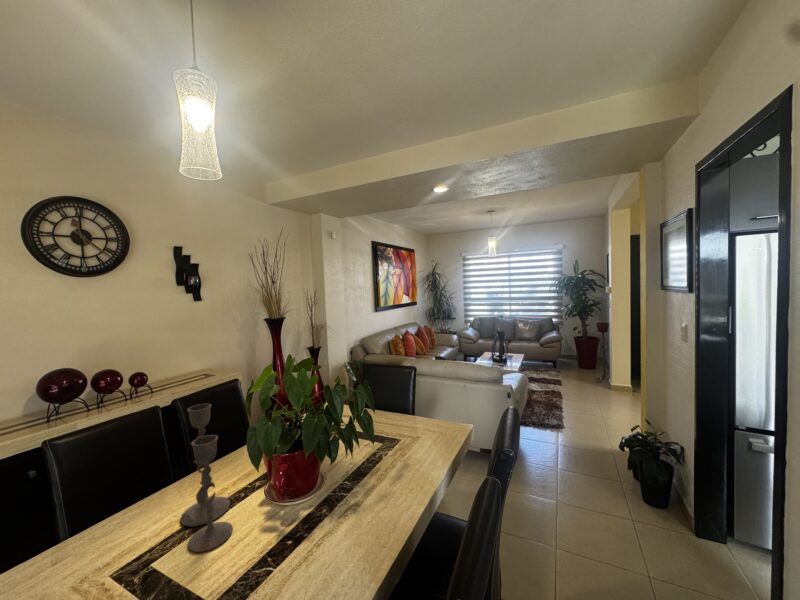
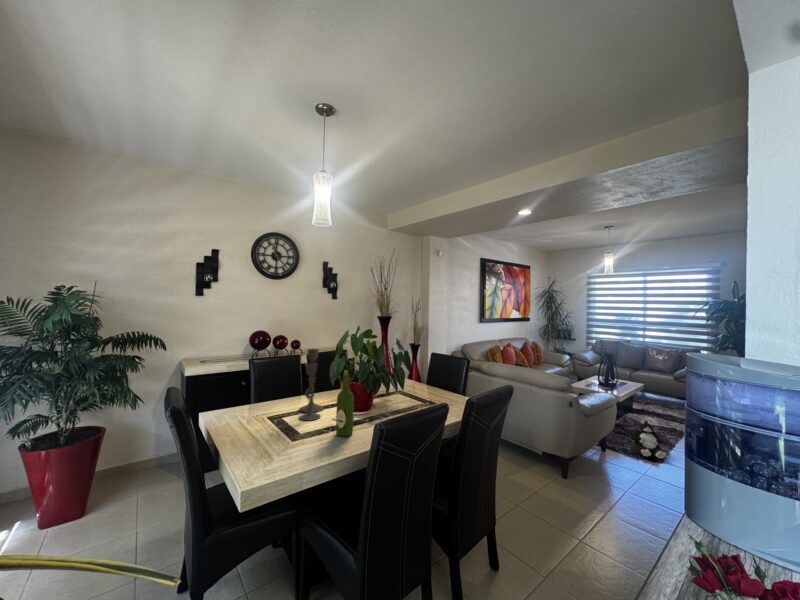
plush toy: none [537,391,567,426] -> present [631,419,666,459]
wine bottle: none [281,449,316,575] -> present [336,371,354,436]

